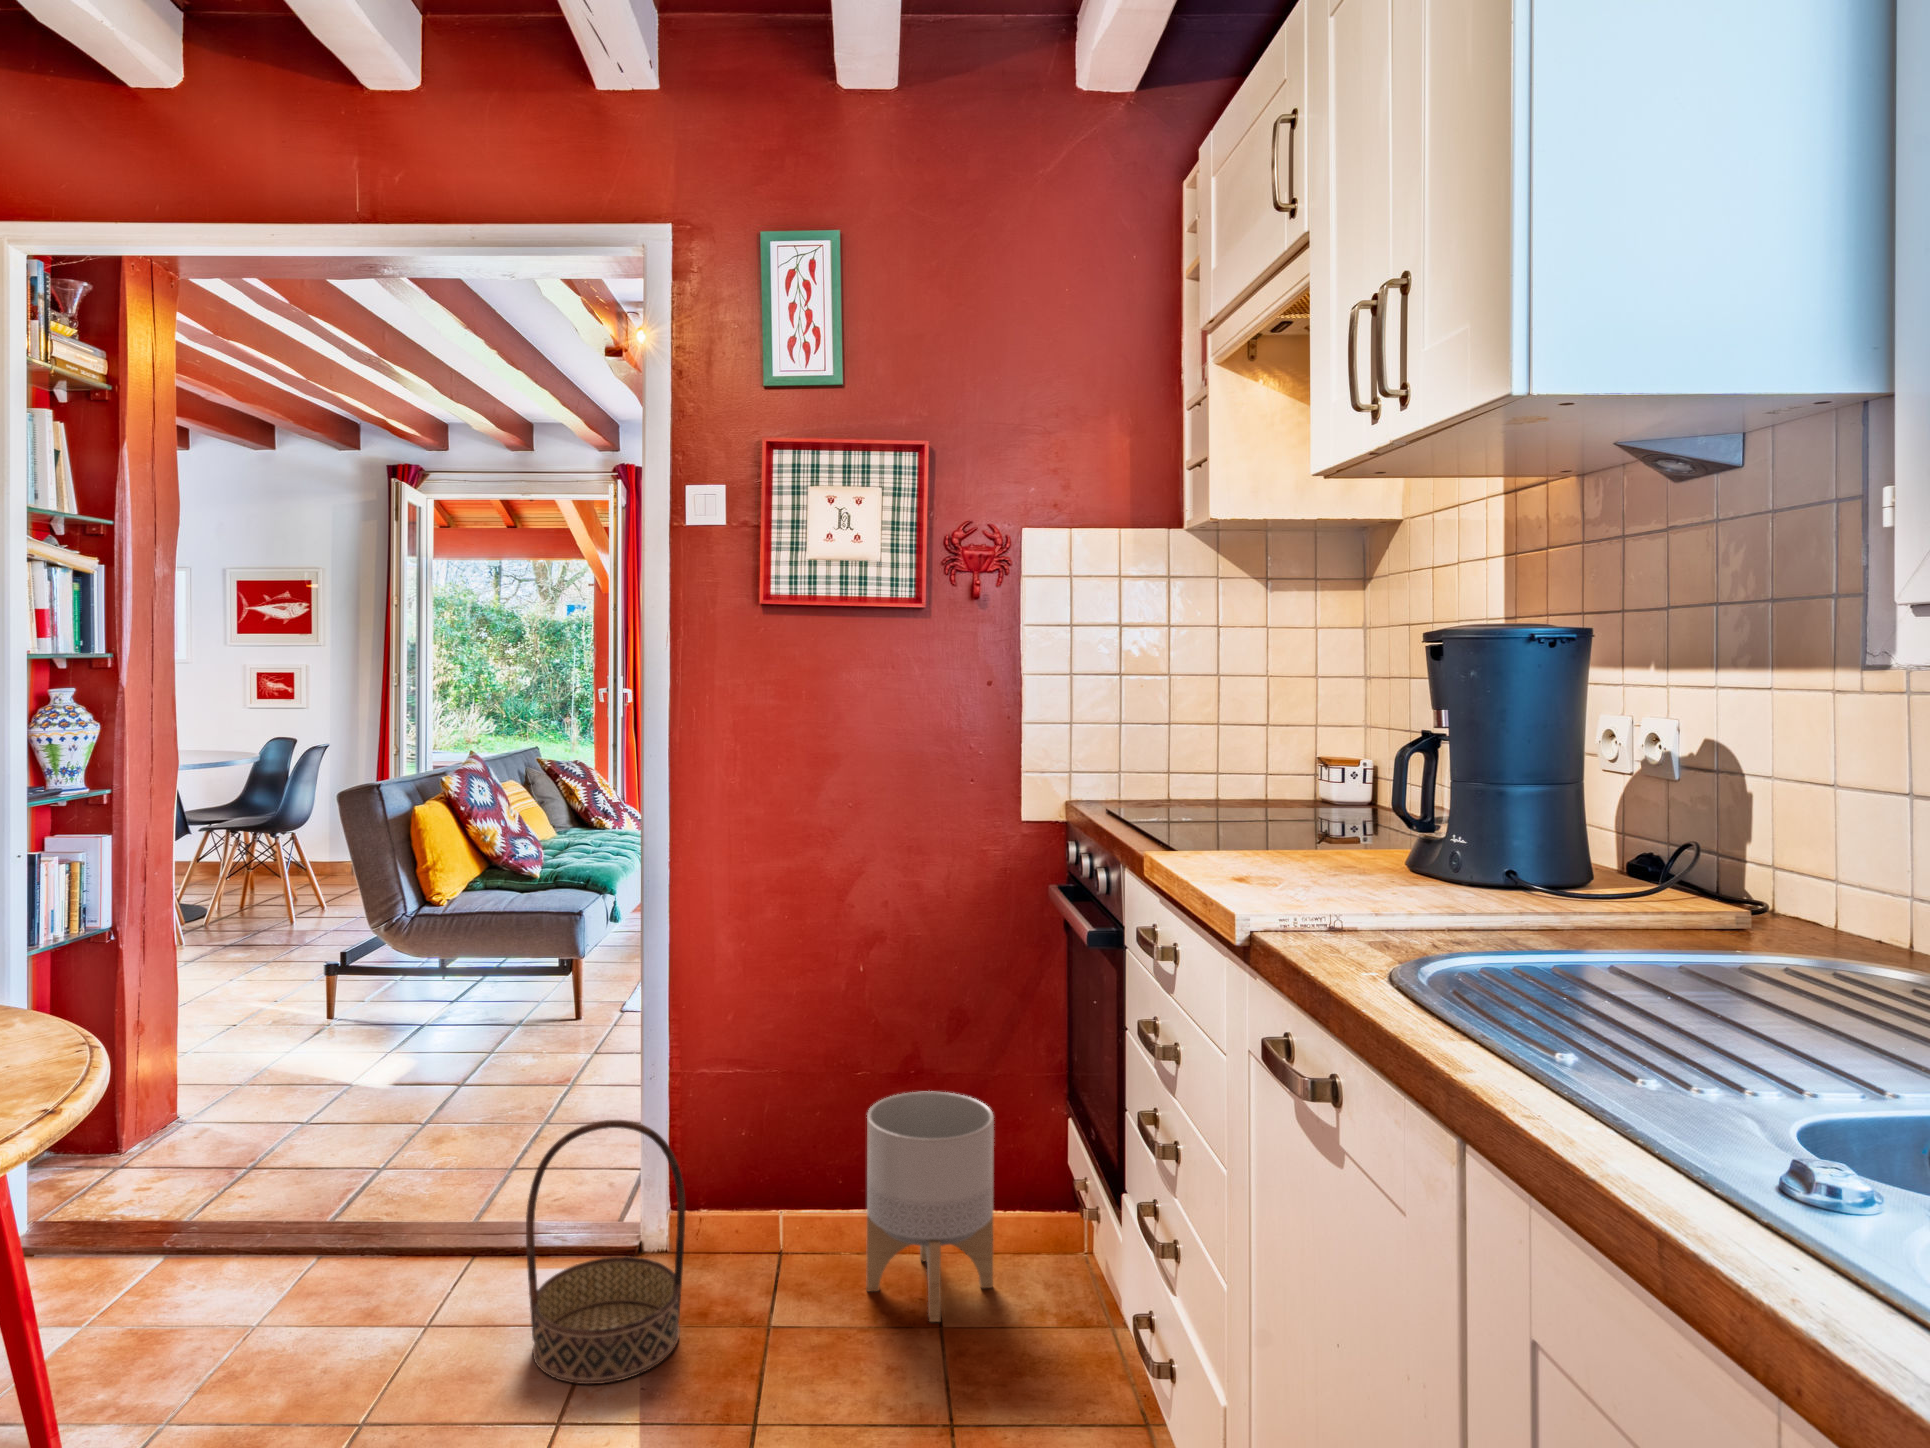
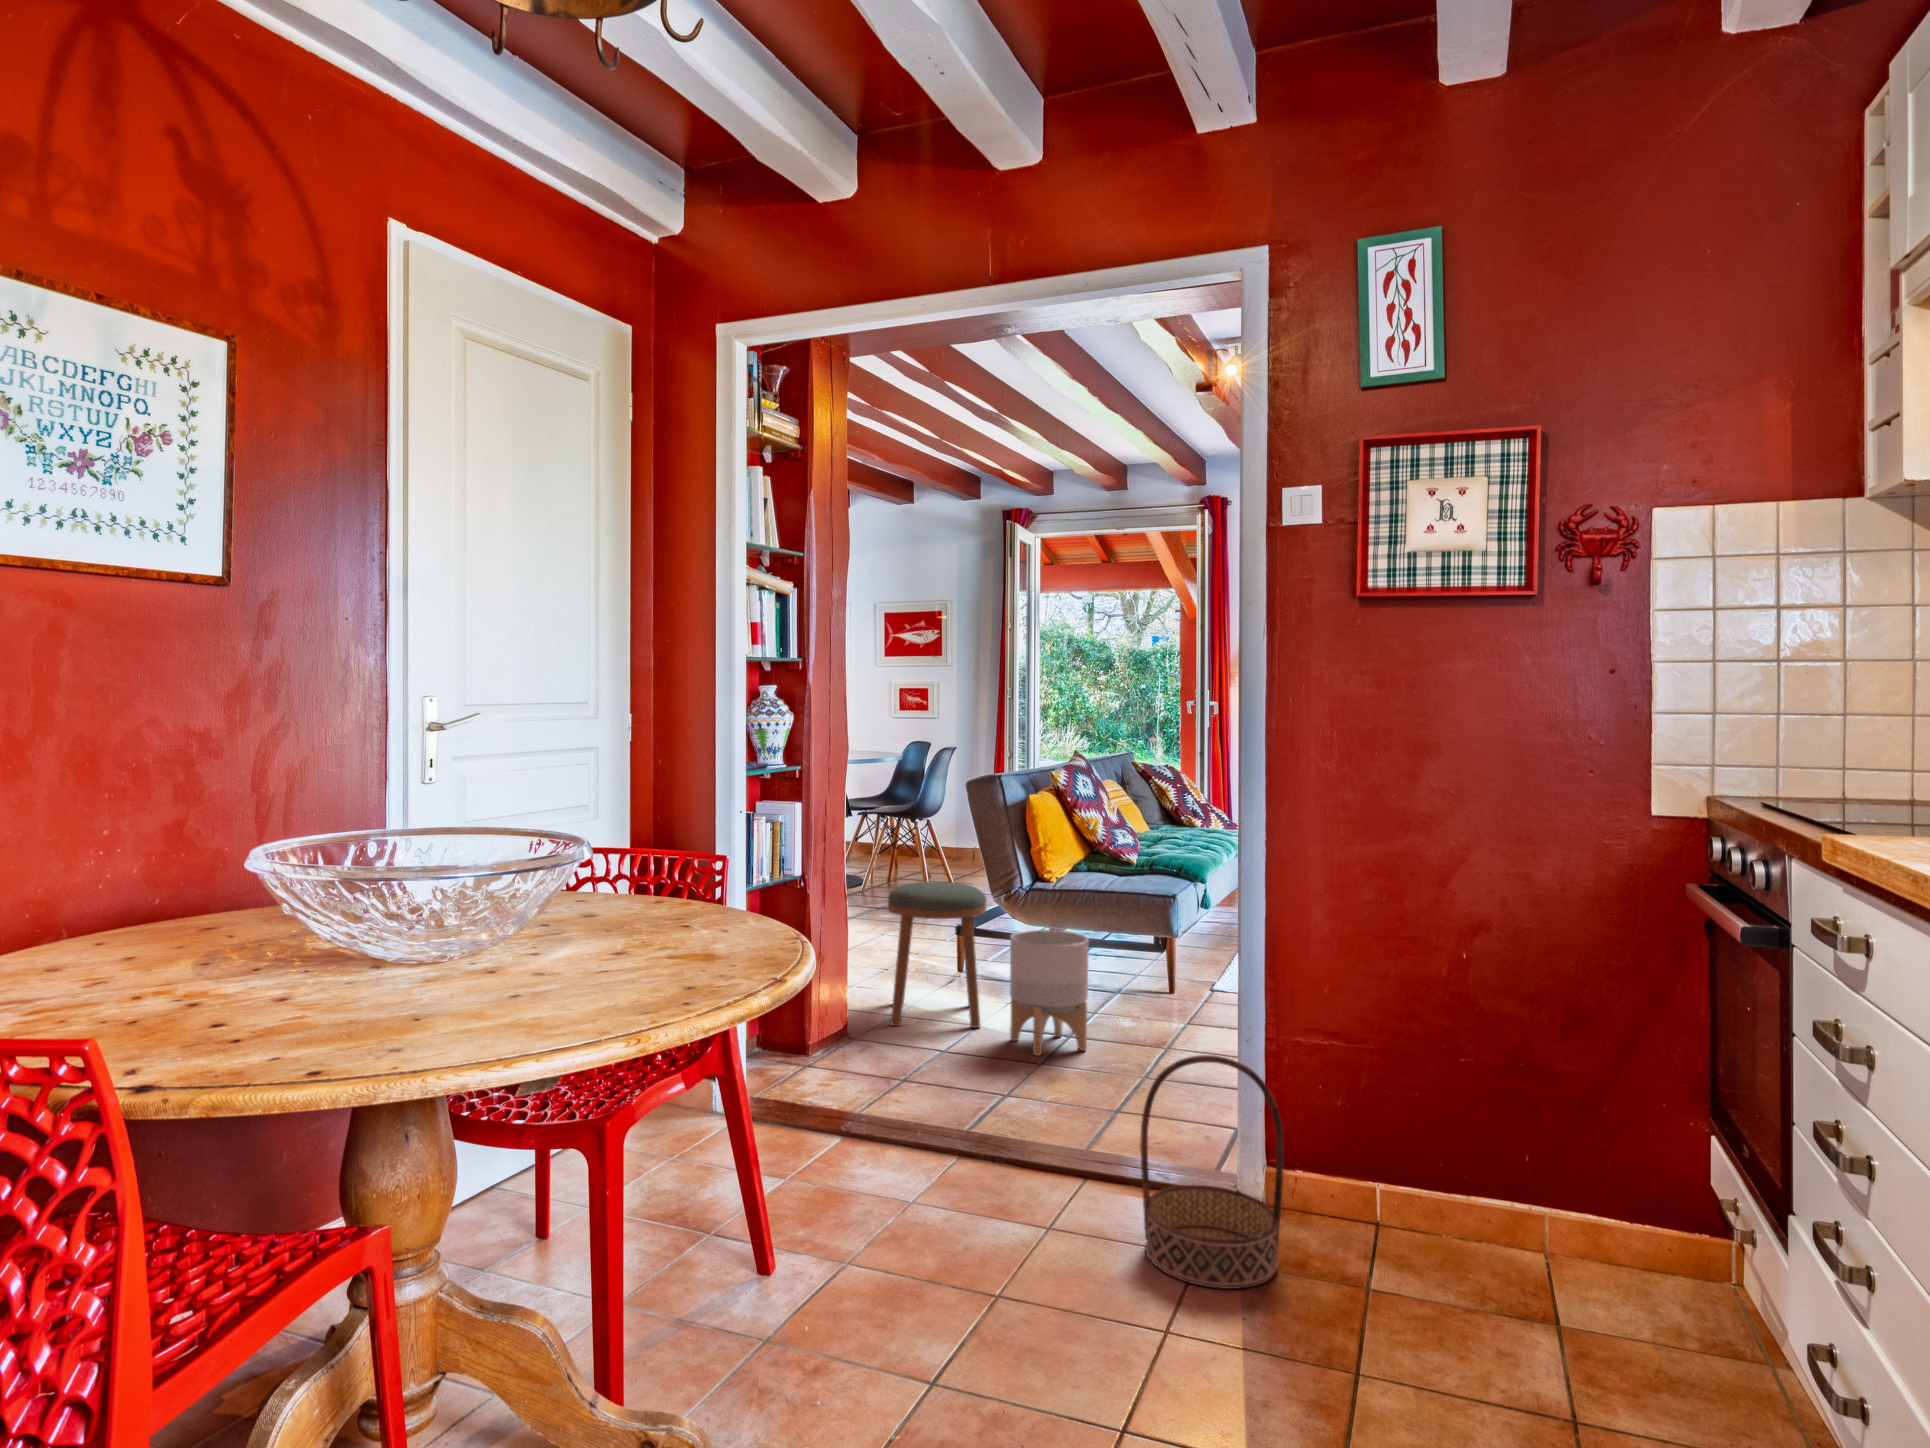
stool: none [222,920,356,1107] -> present [888,882,987,1028]
planter: present [867,1091,994,1322] -> present [1010,930,1089,1056]

